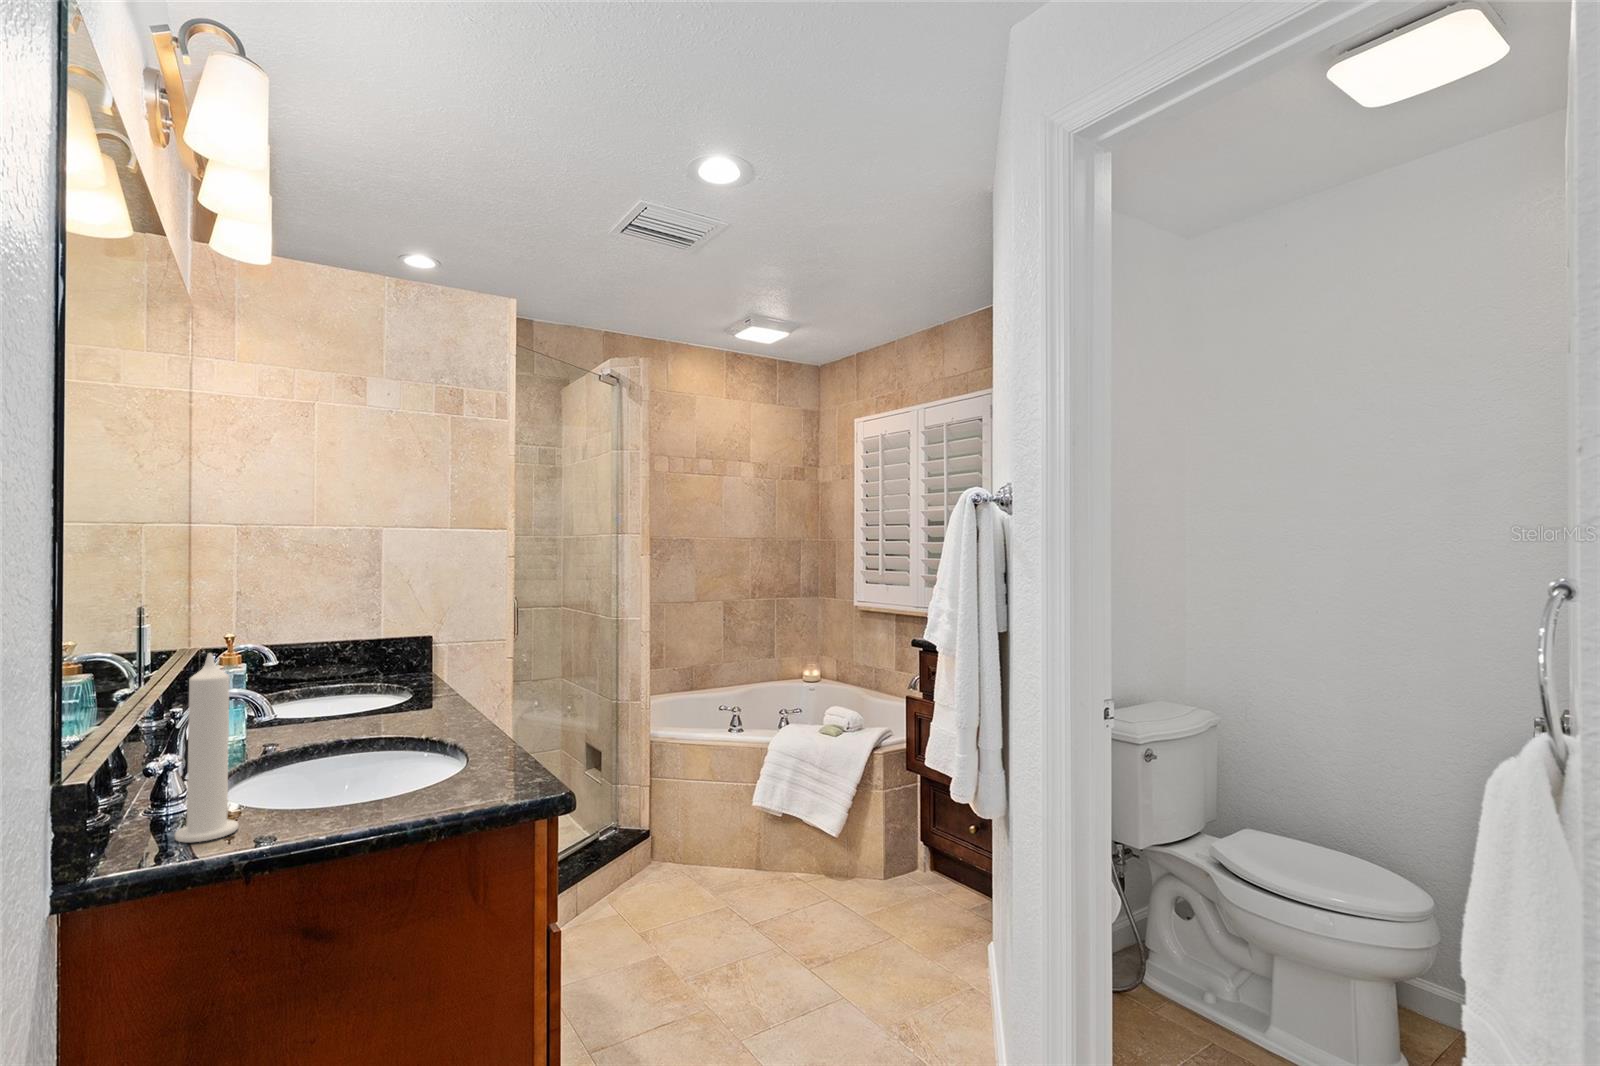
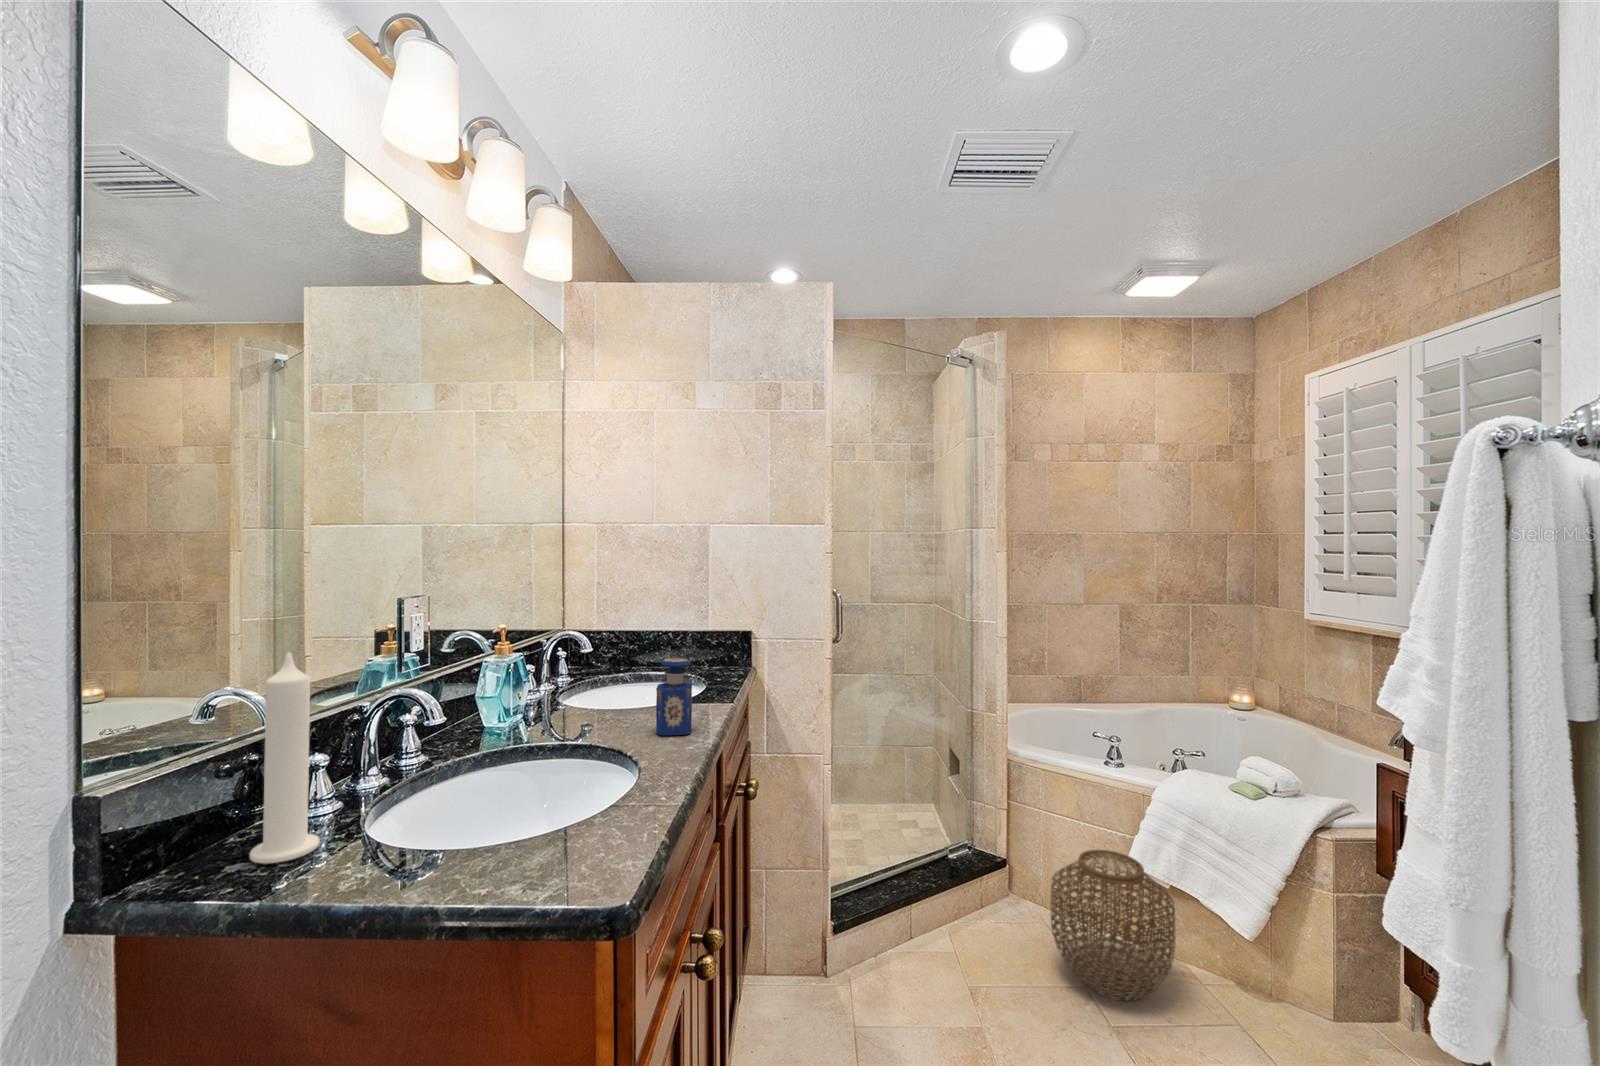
perfume bottle: none [416,656,455,727] -> present [656,658,692,735]
woven basket: none [699,795,789,906] -> present [1050,850,1175,1001]

